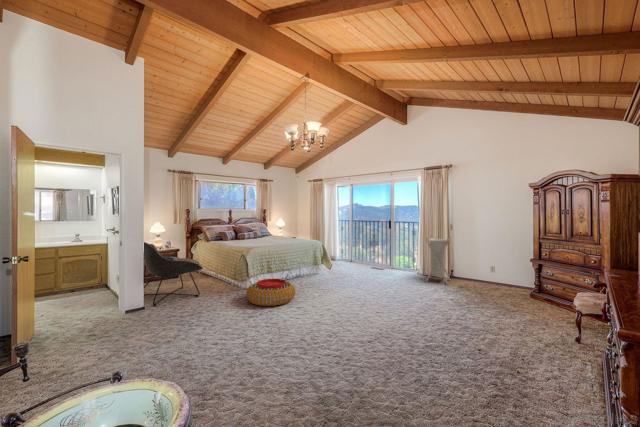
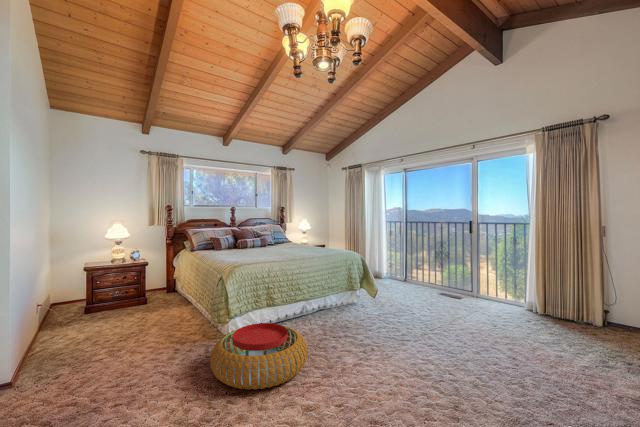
laundry hamper: present [426,236,451,285] -> none [555,246,612,342]
lounge chair: present [144,242,203,306] -> none [32,251,149,373]

